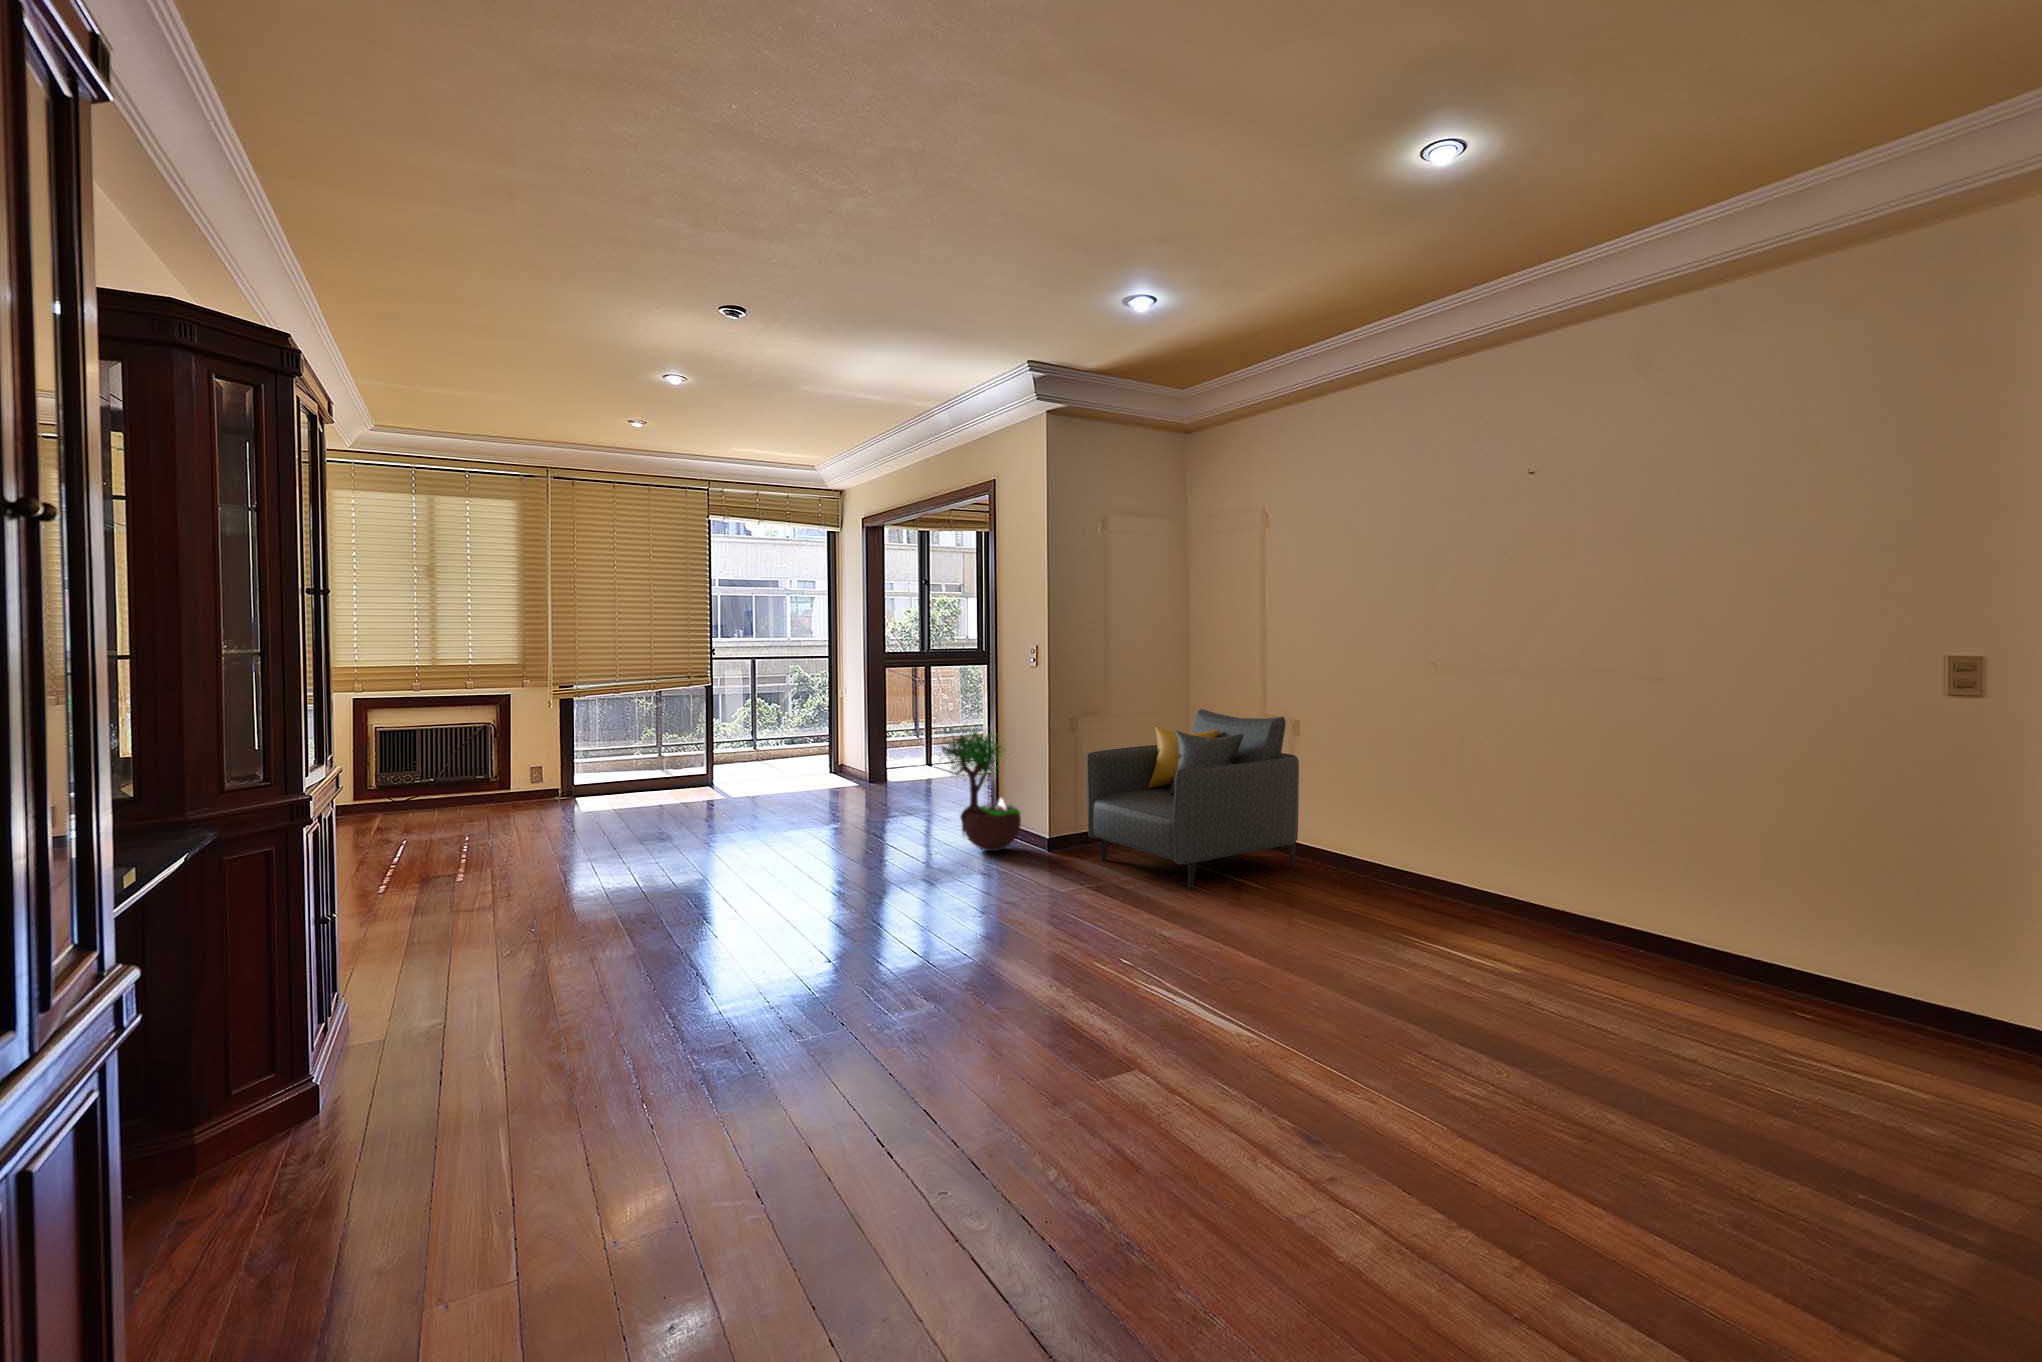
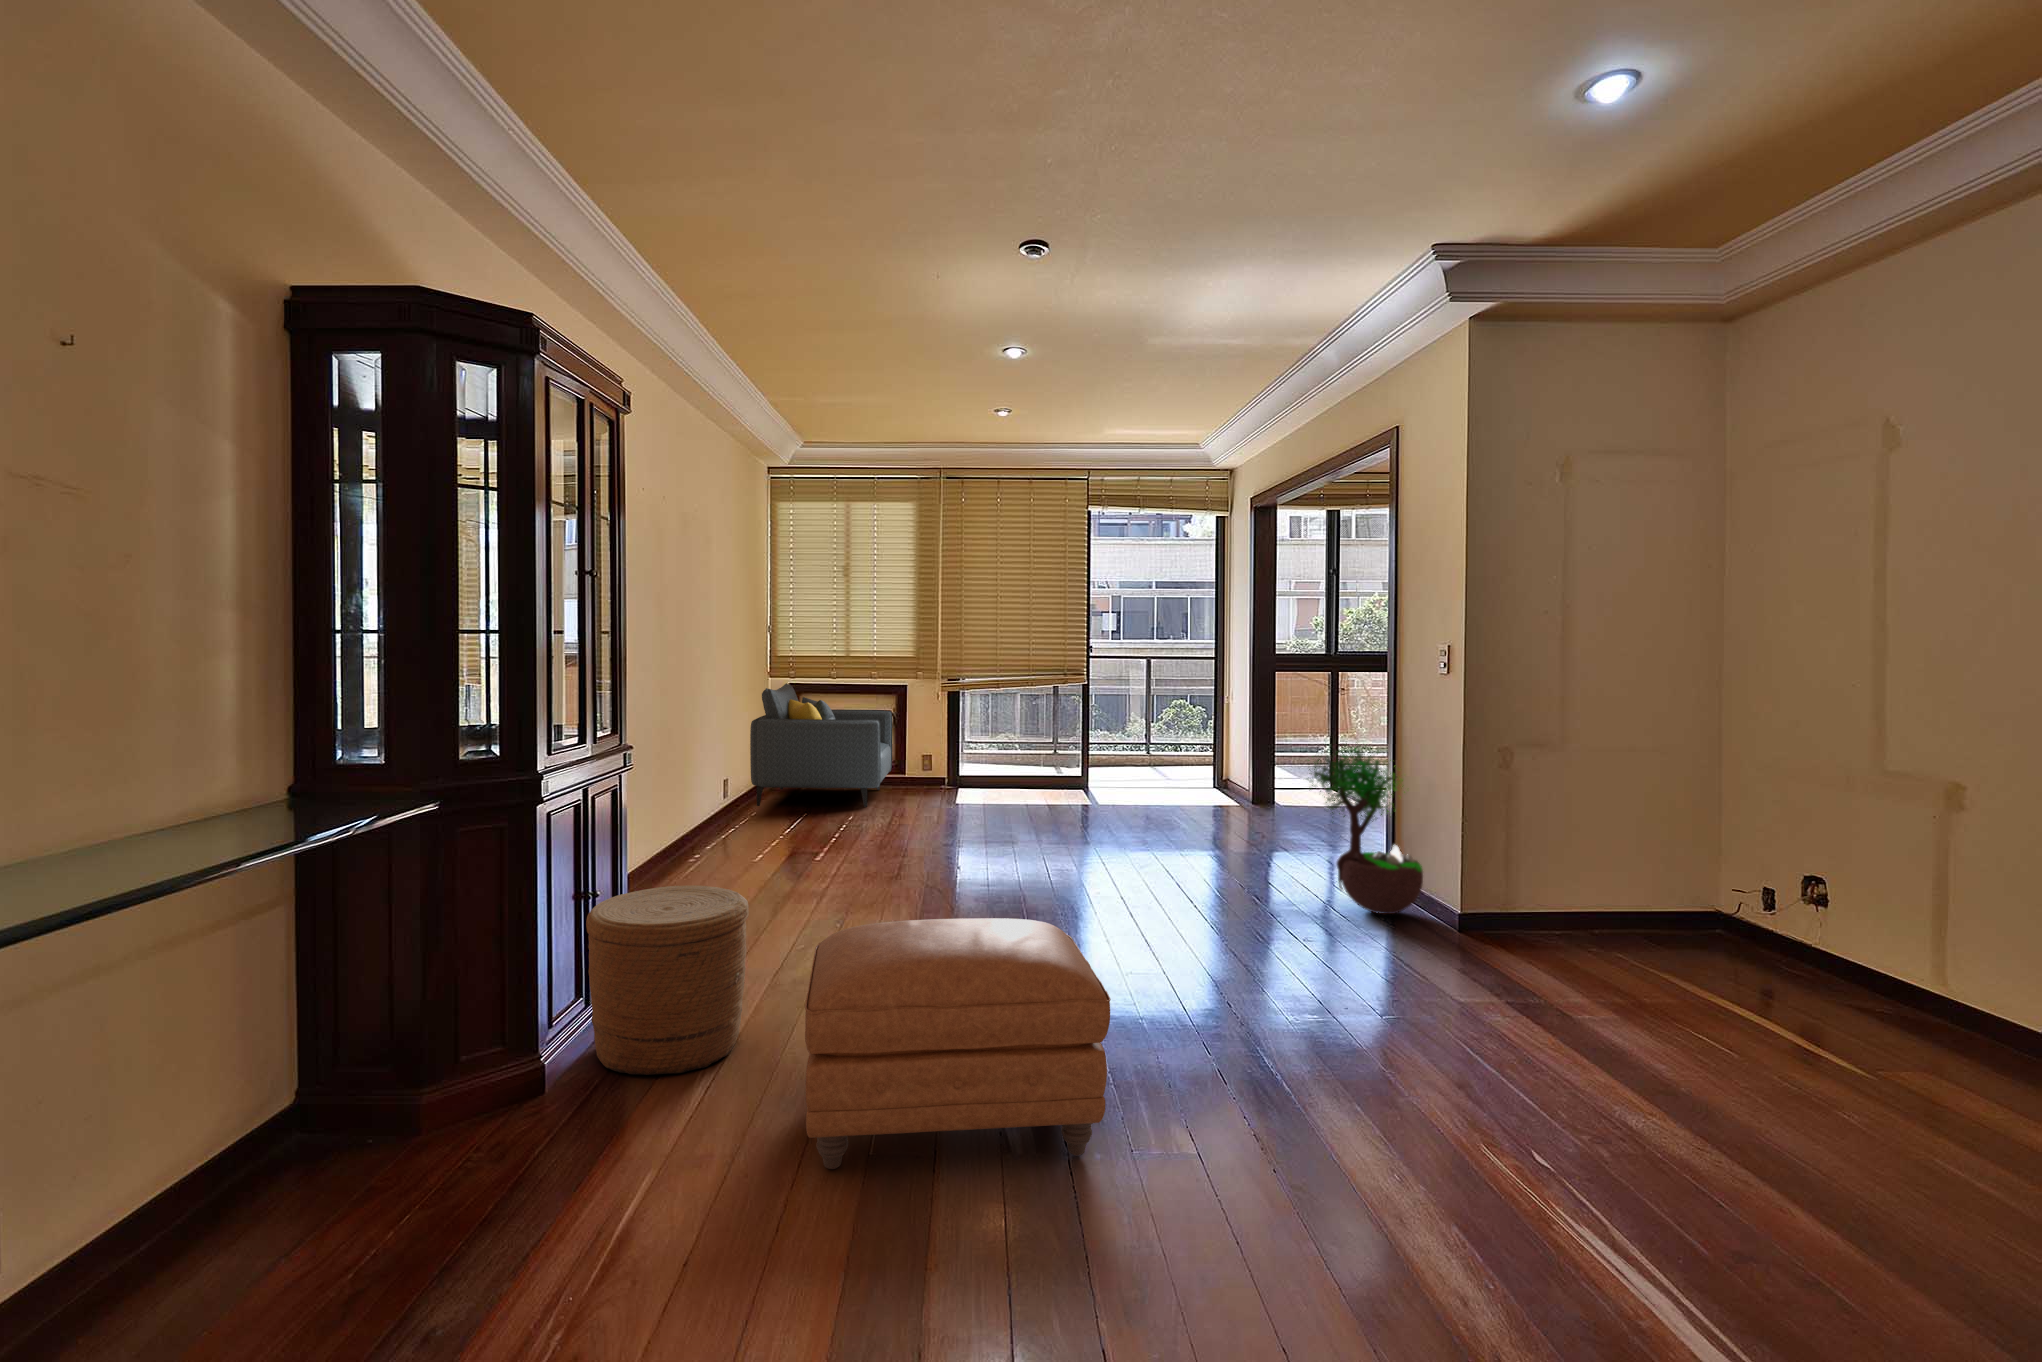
armchair: present [1087,709,1299,890] -> present [750,683,892,807]
ottoman: none [594,875,871,1093] -> present [805,918,1111,1169]
woven basket: none [319,894,502,1083] -> present [586,886,749,1075]

